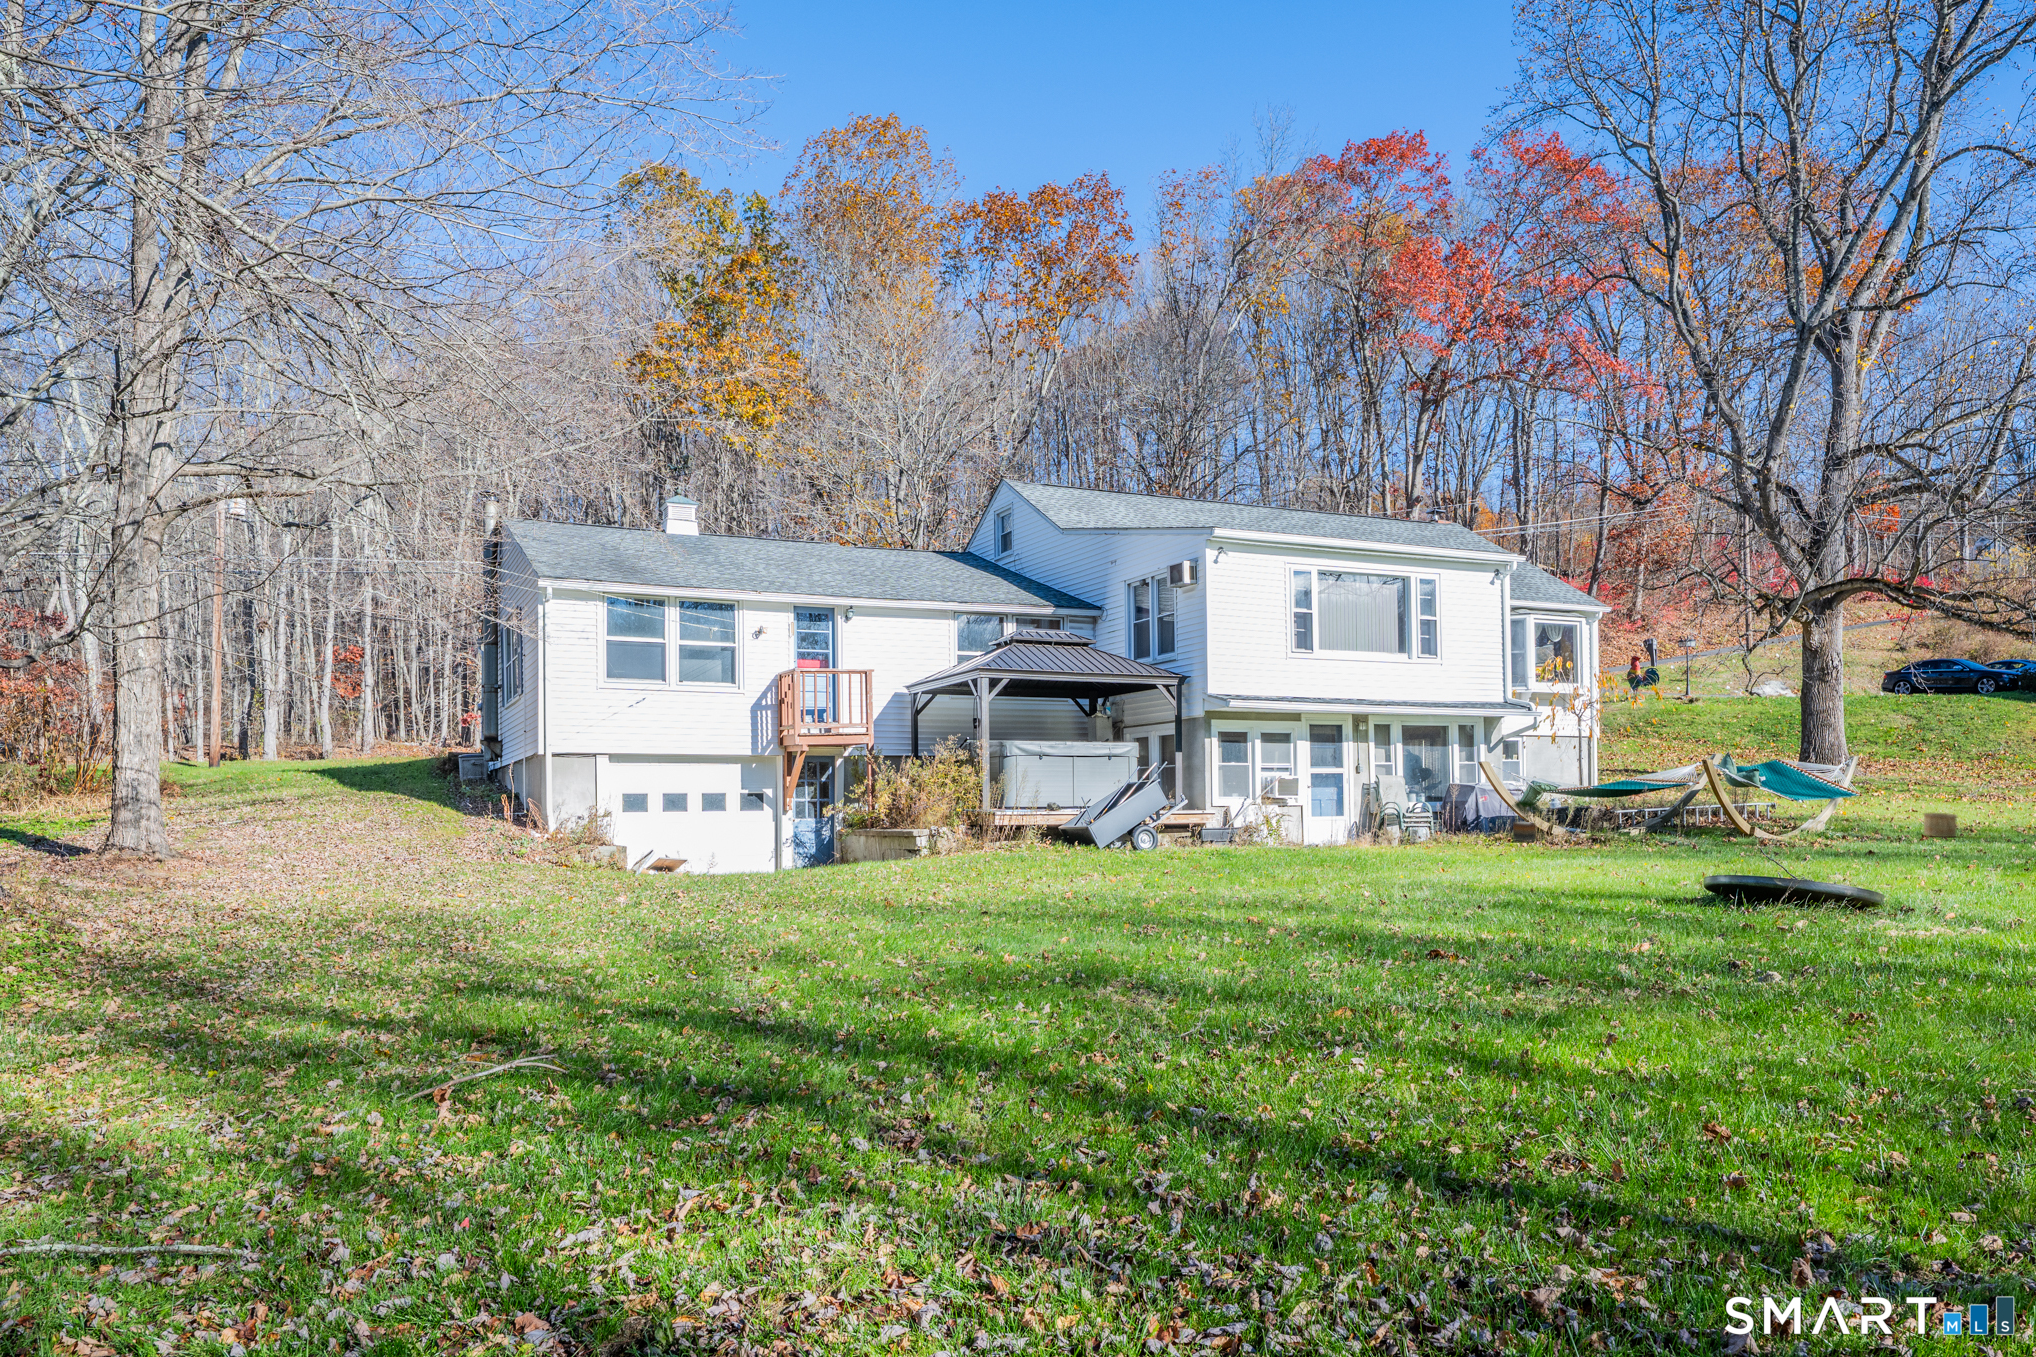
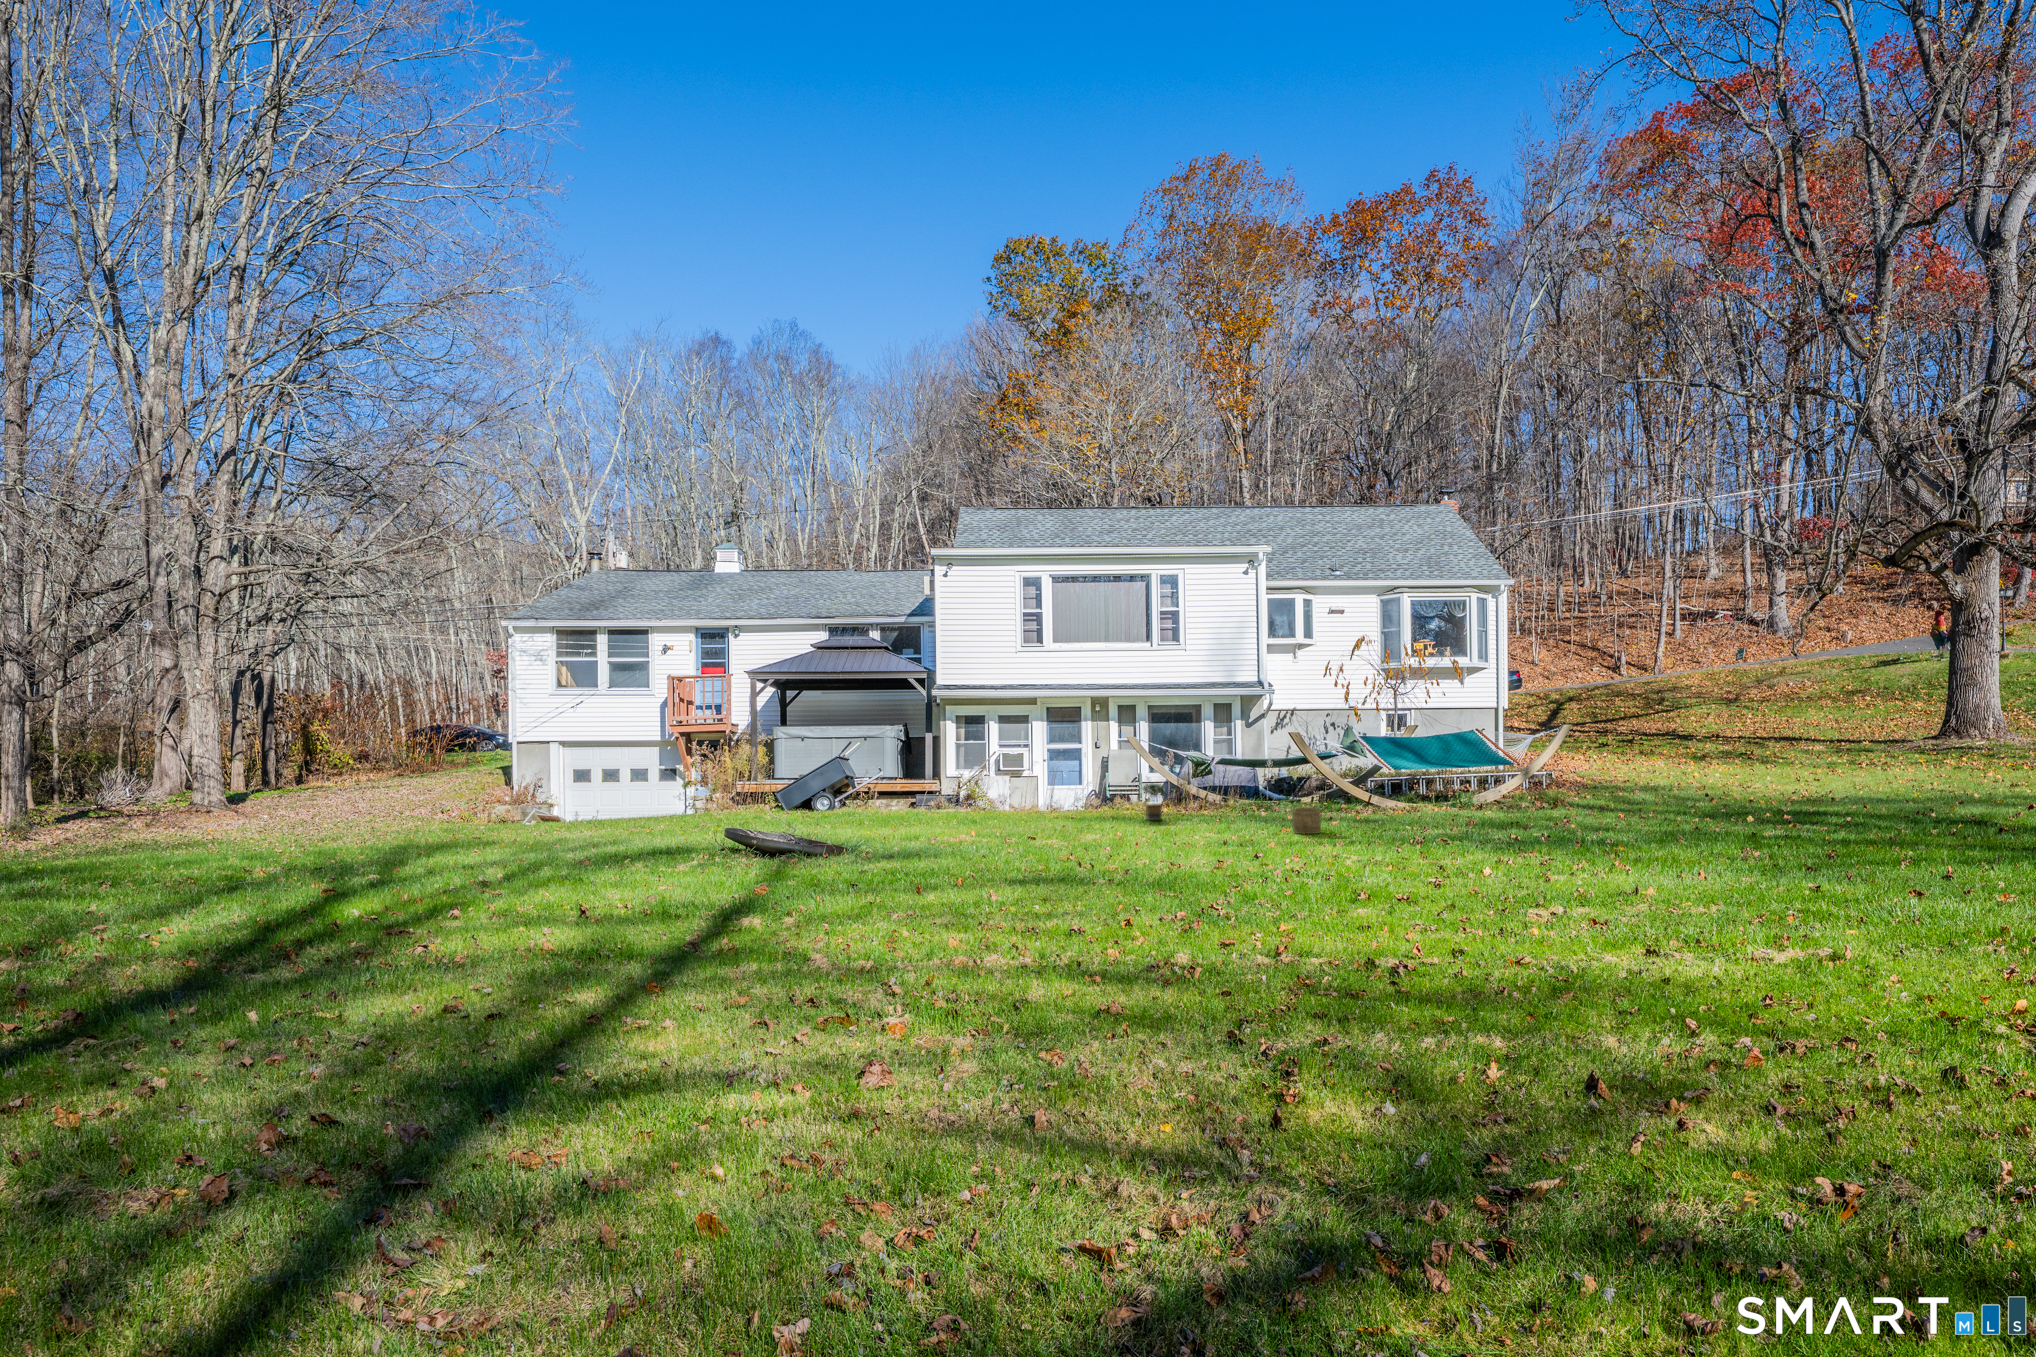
potted tree: present [1511,800,1542,842] -> present [1143,784,1166,820]

